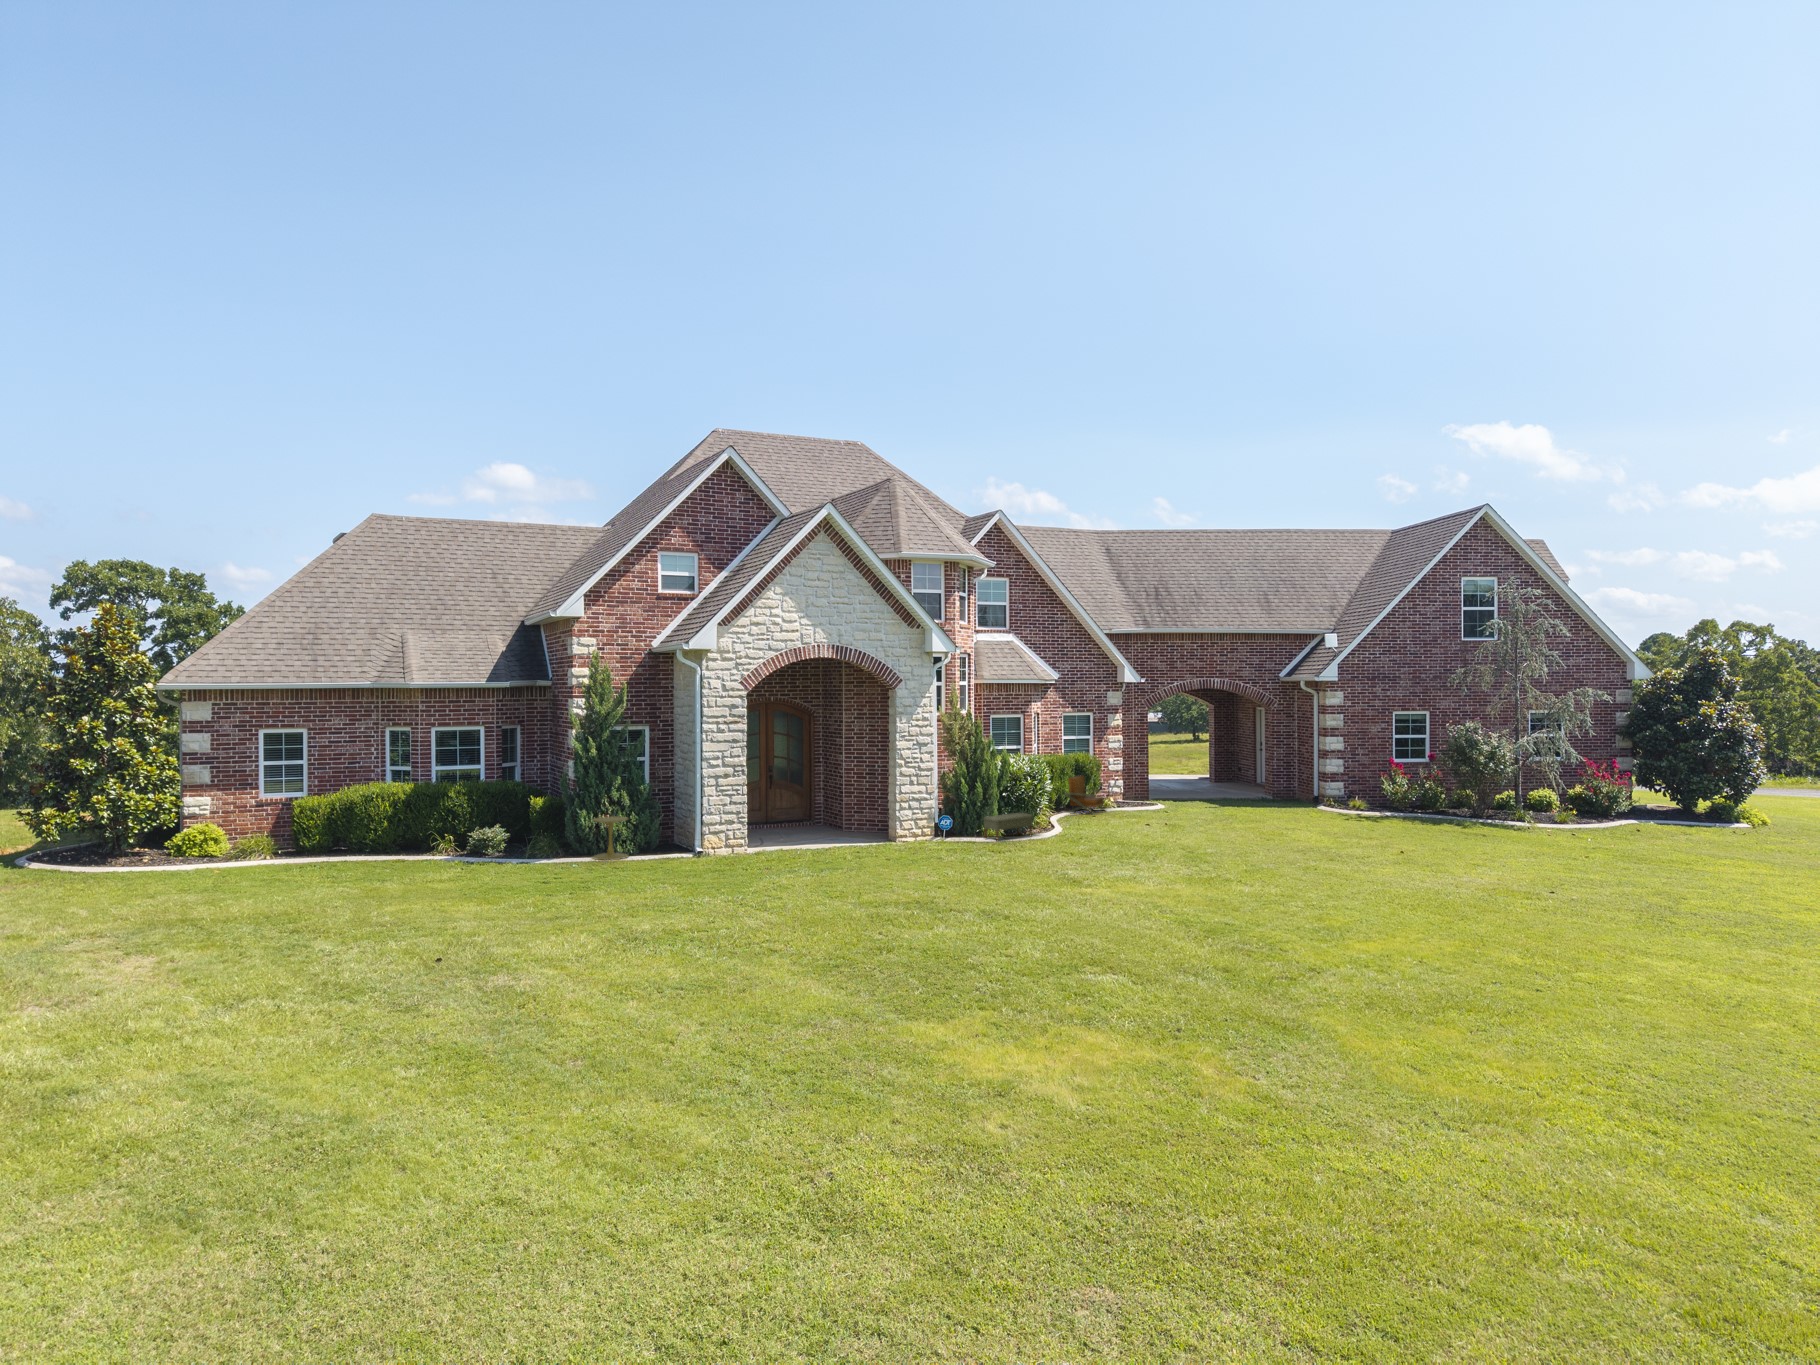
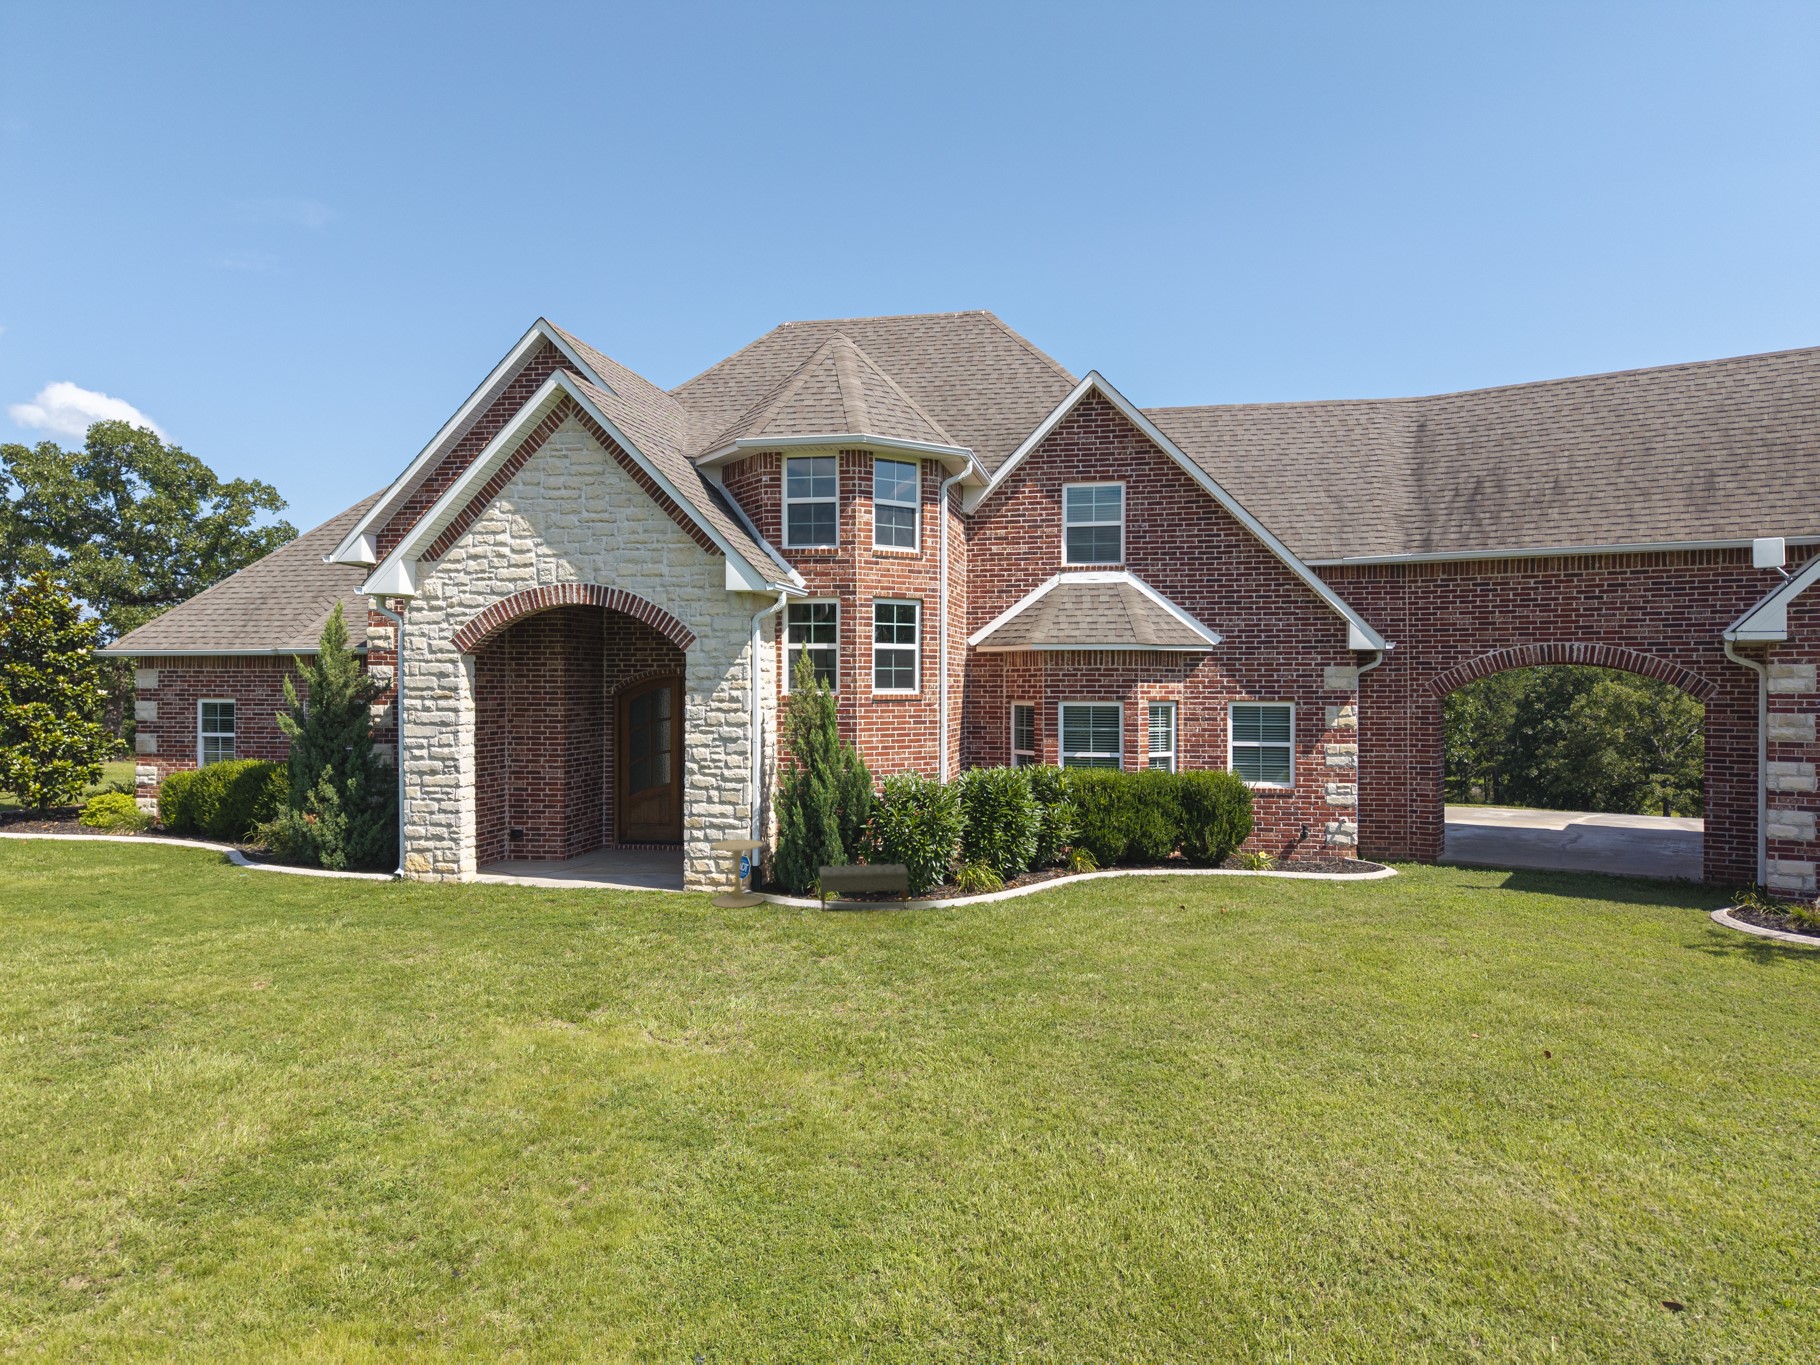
lounge chair: present [1065,776,1105,815] -> none [1124,804,1212,876]
pedestal table: present [593,816,628,860] -> present [711,839,764,908]

